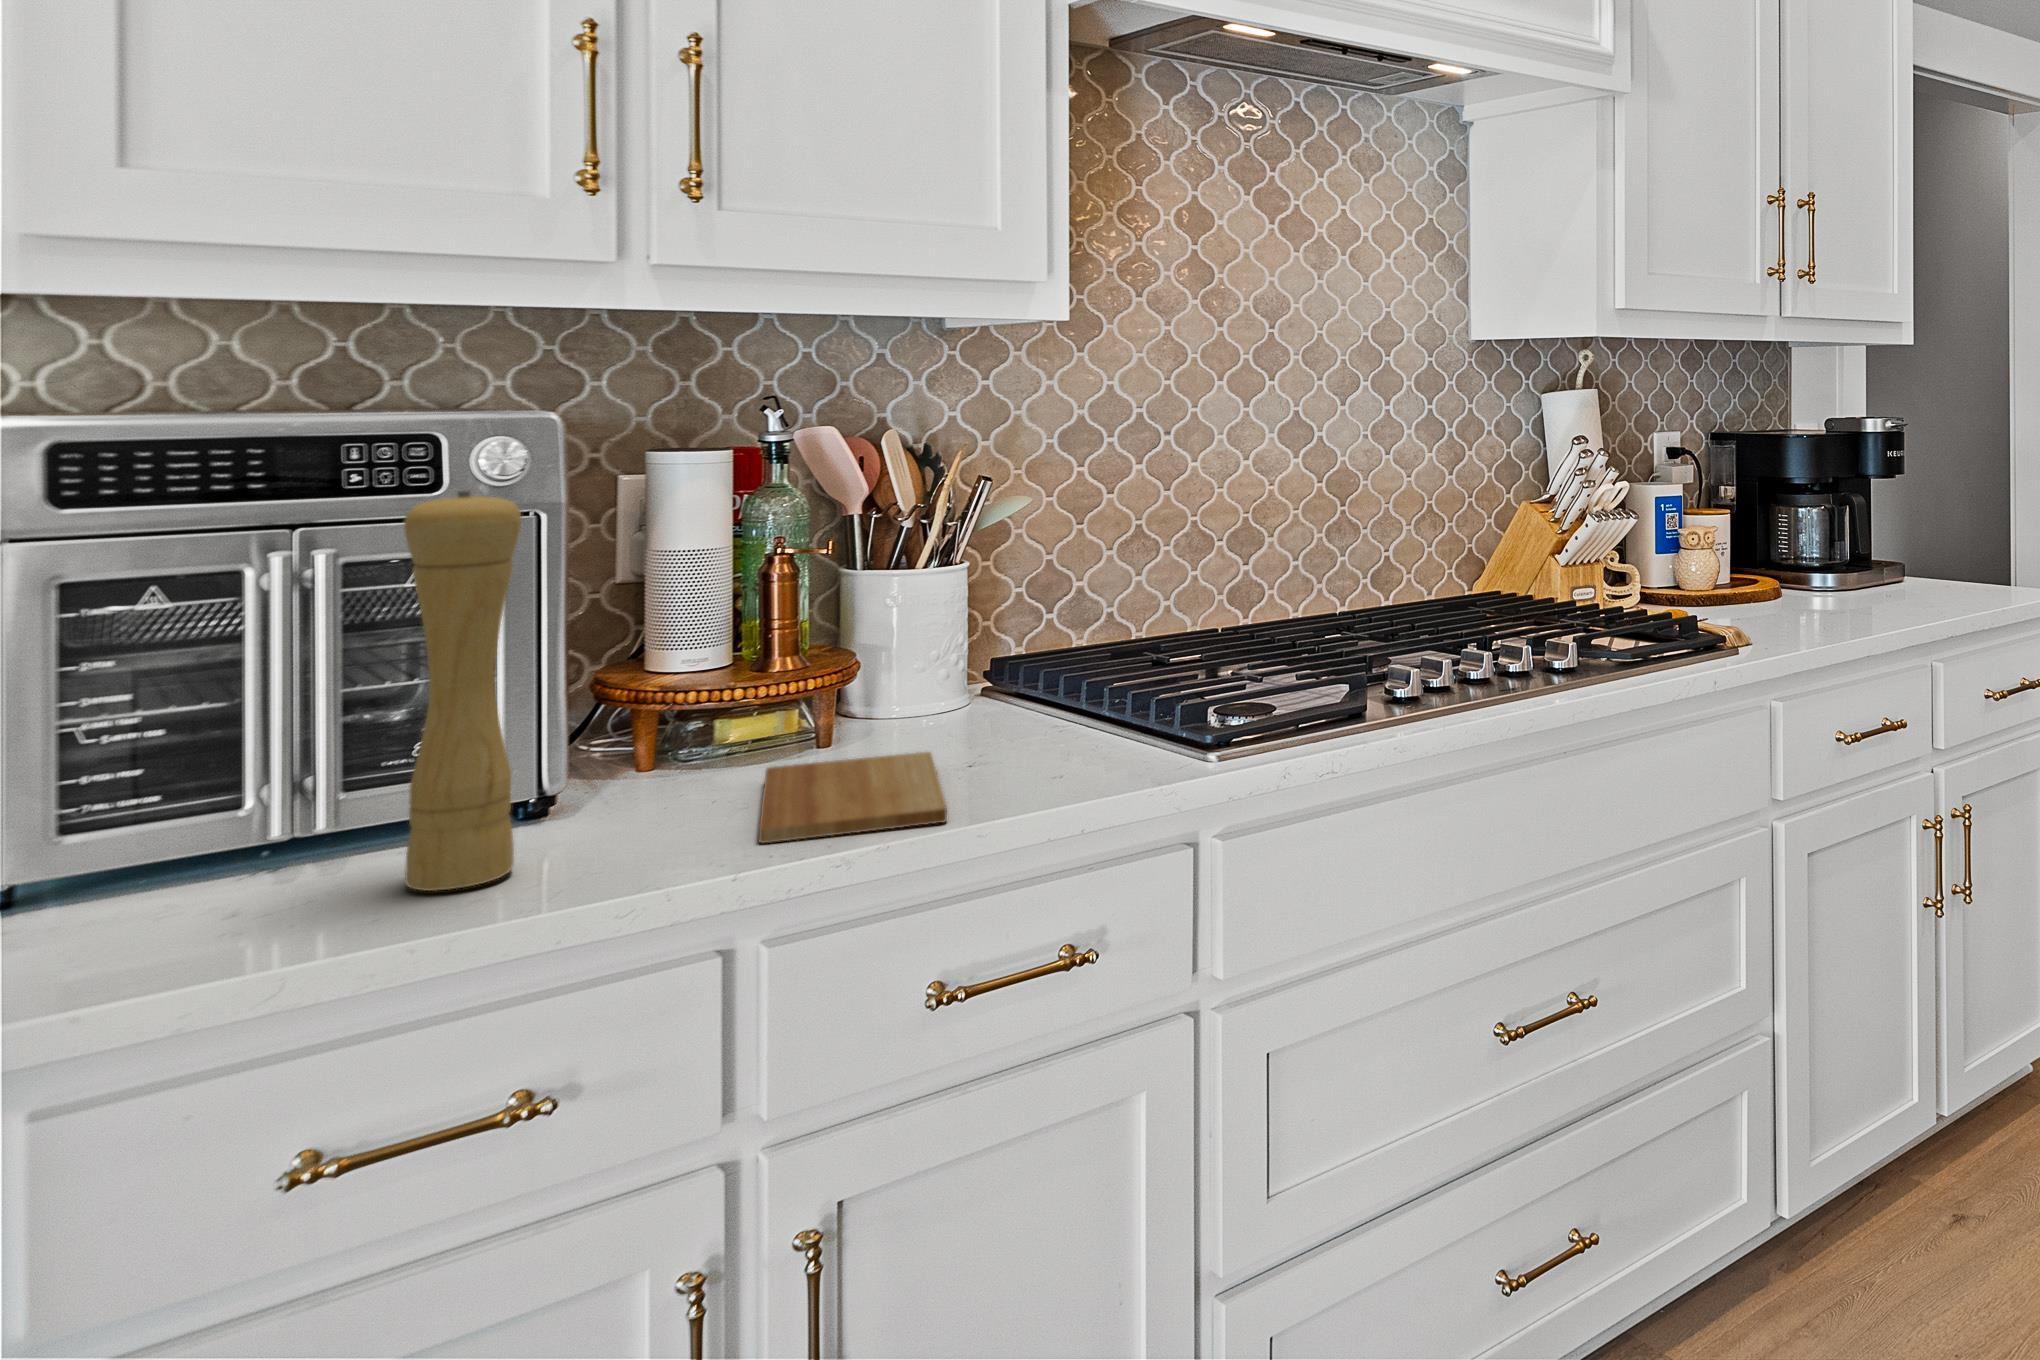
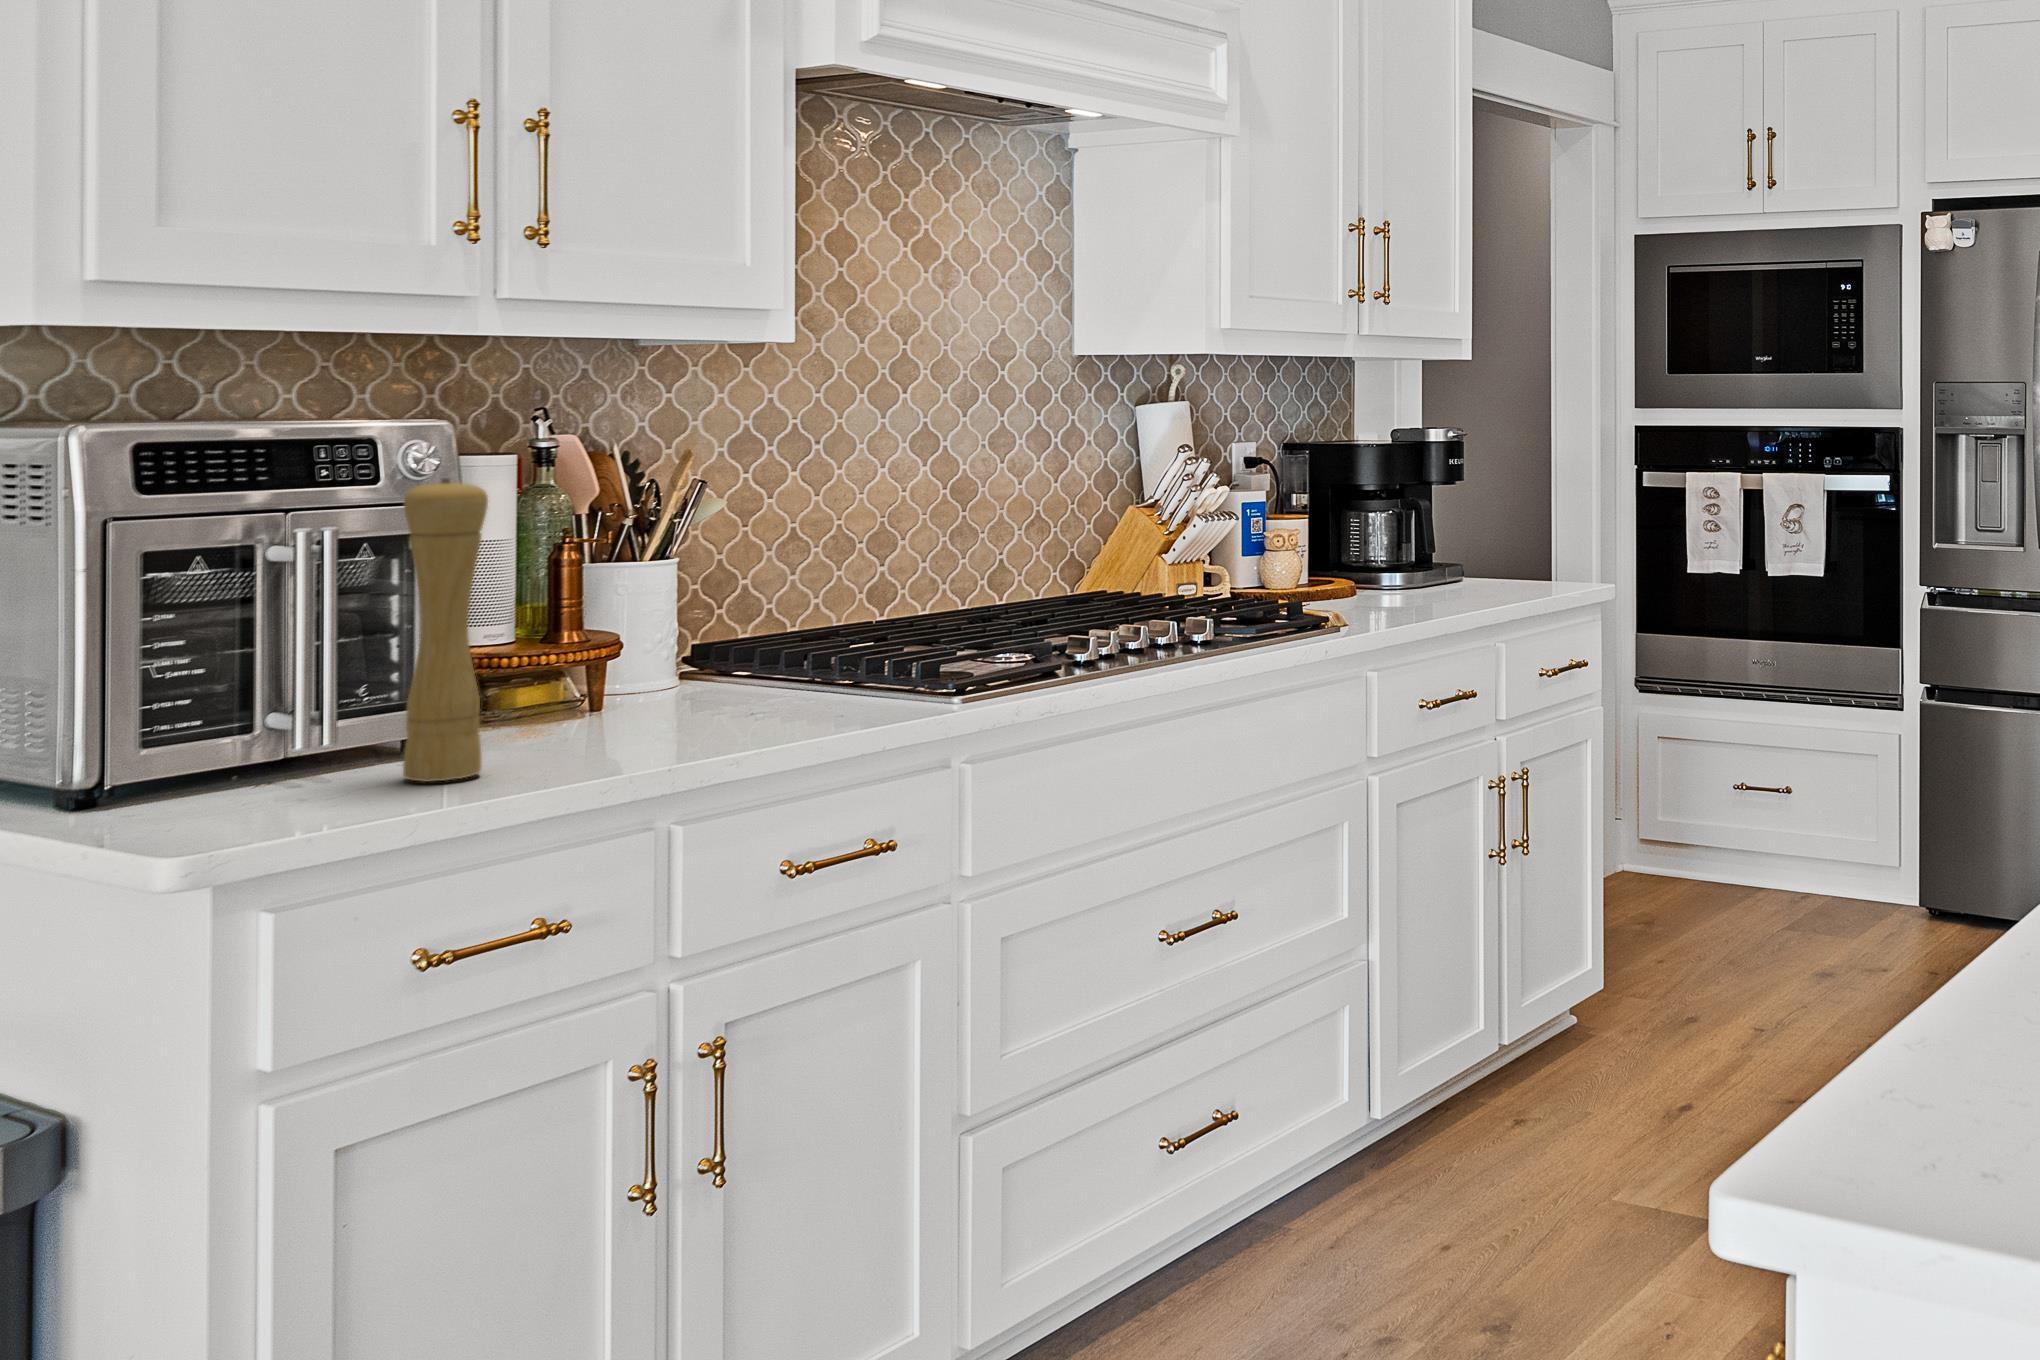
cutting board: present [759,752,947,843] -> none [588,702,785,753]

